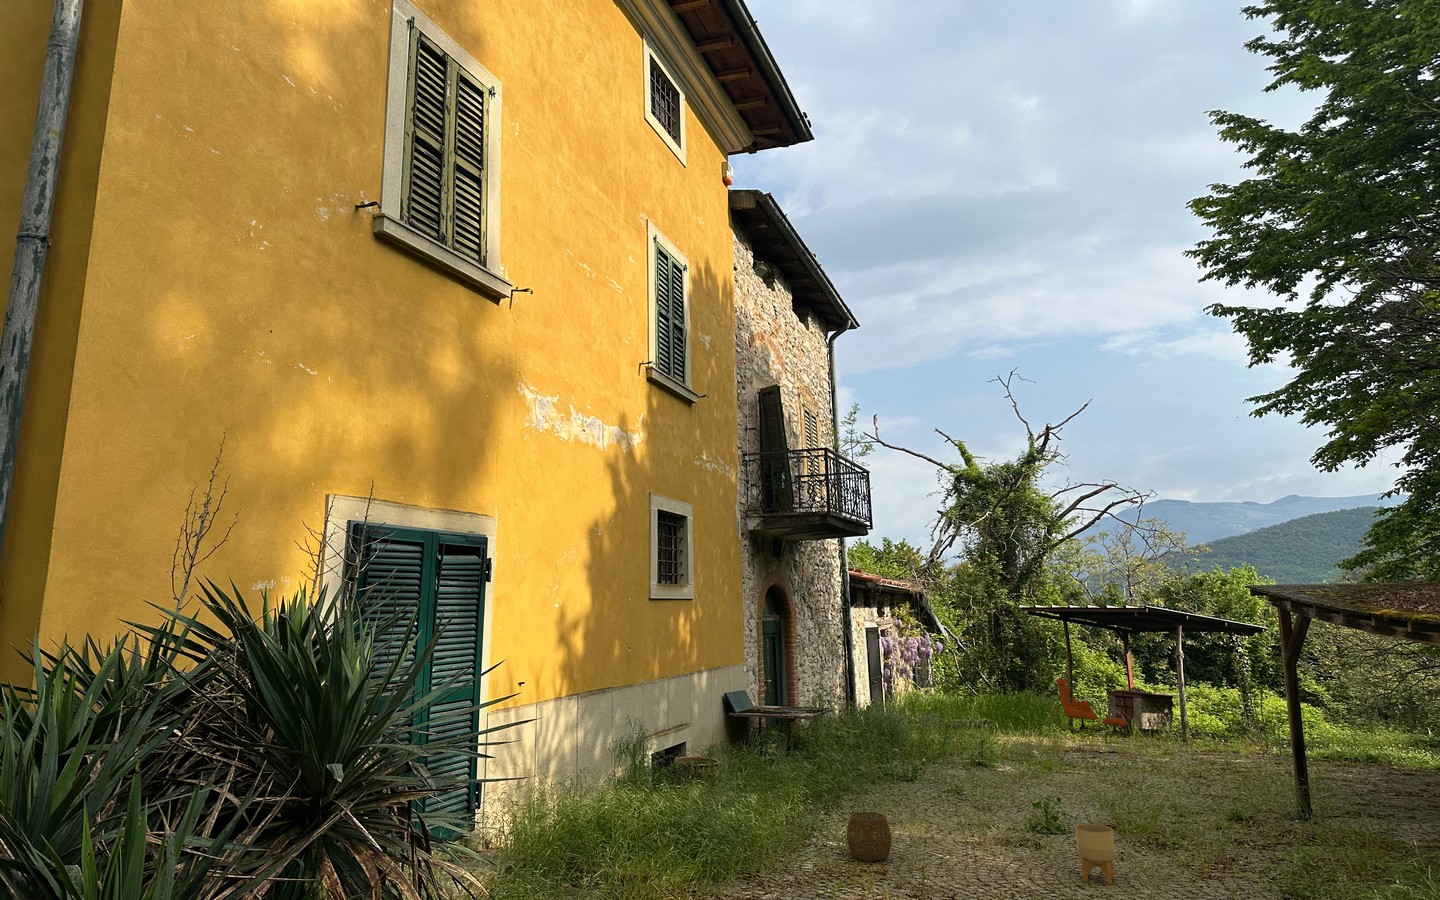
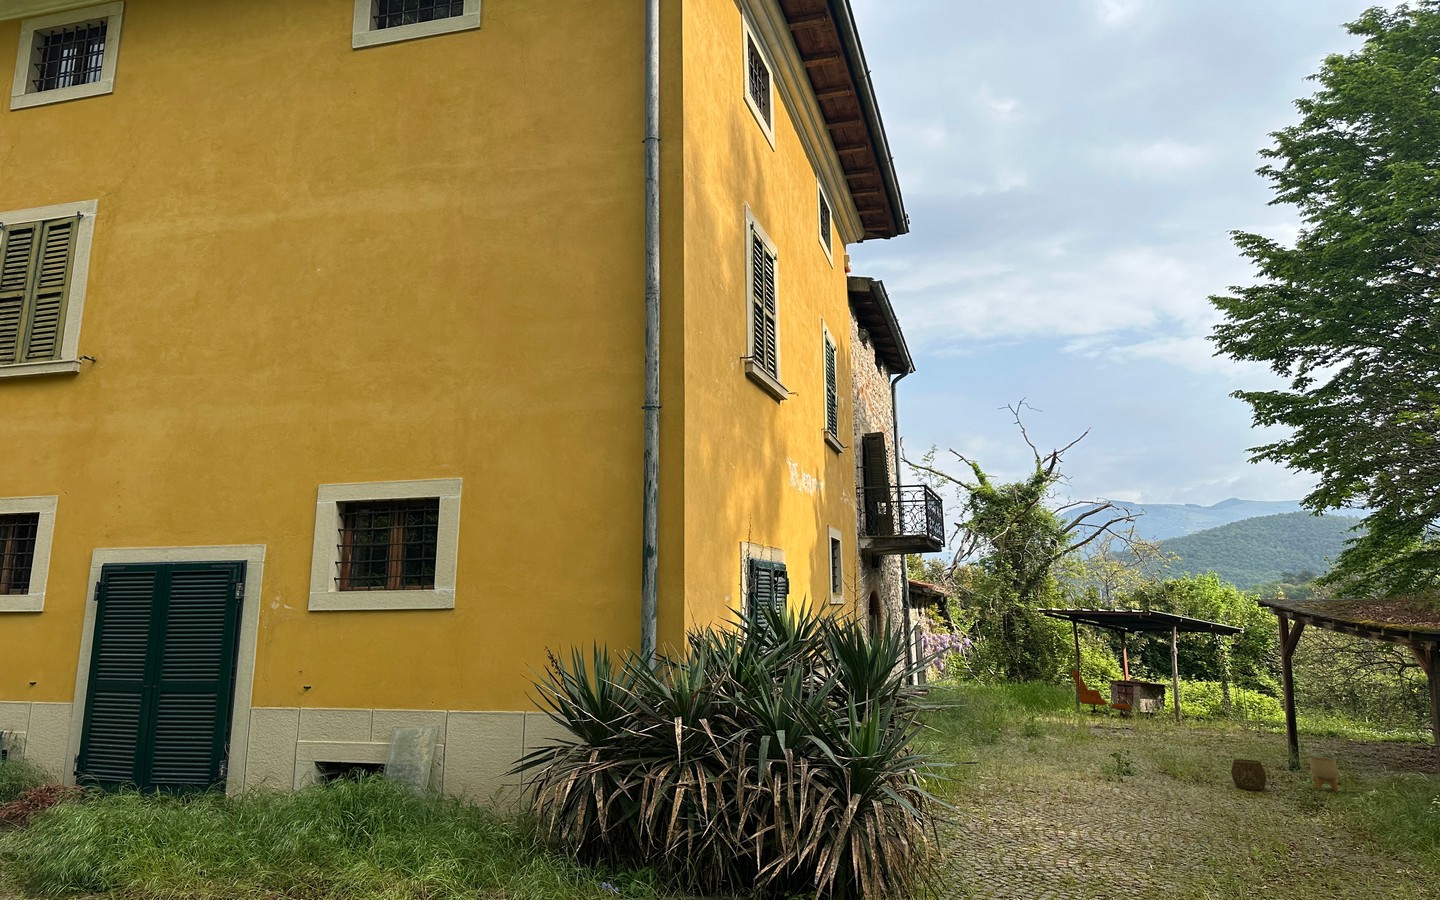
woven basket: present [847,812,892,861] -> present [1231,759,1267,790]
planter: present [1075,824,1115,884] -> present [1310,757,1338,792]

